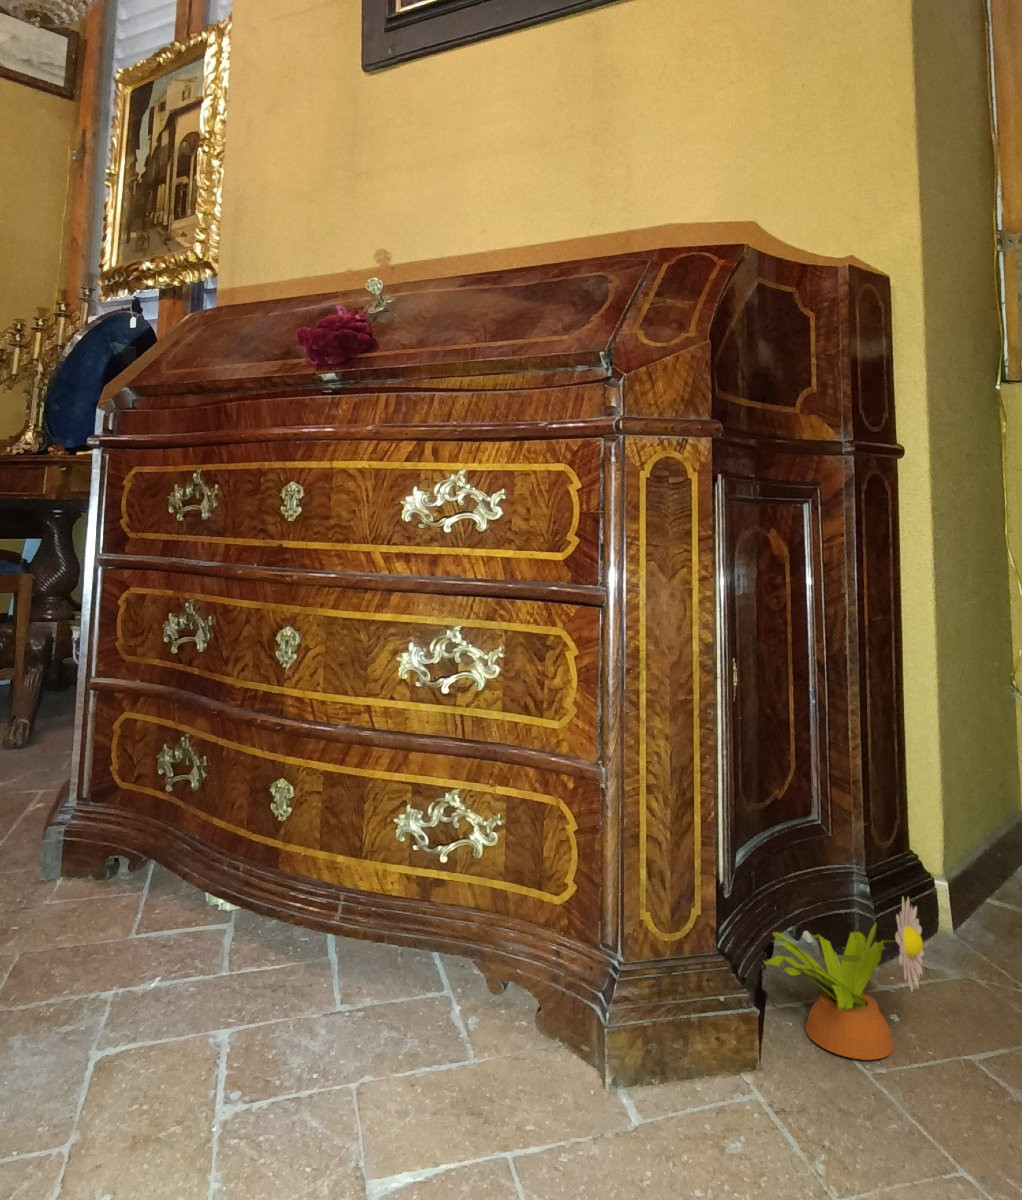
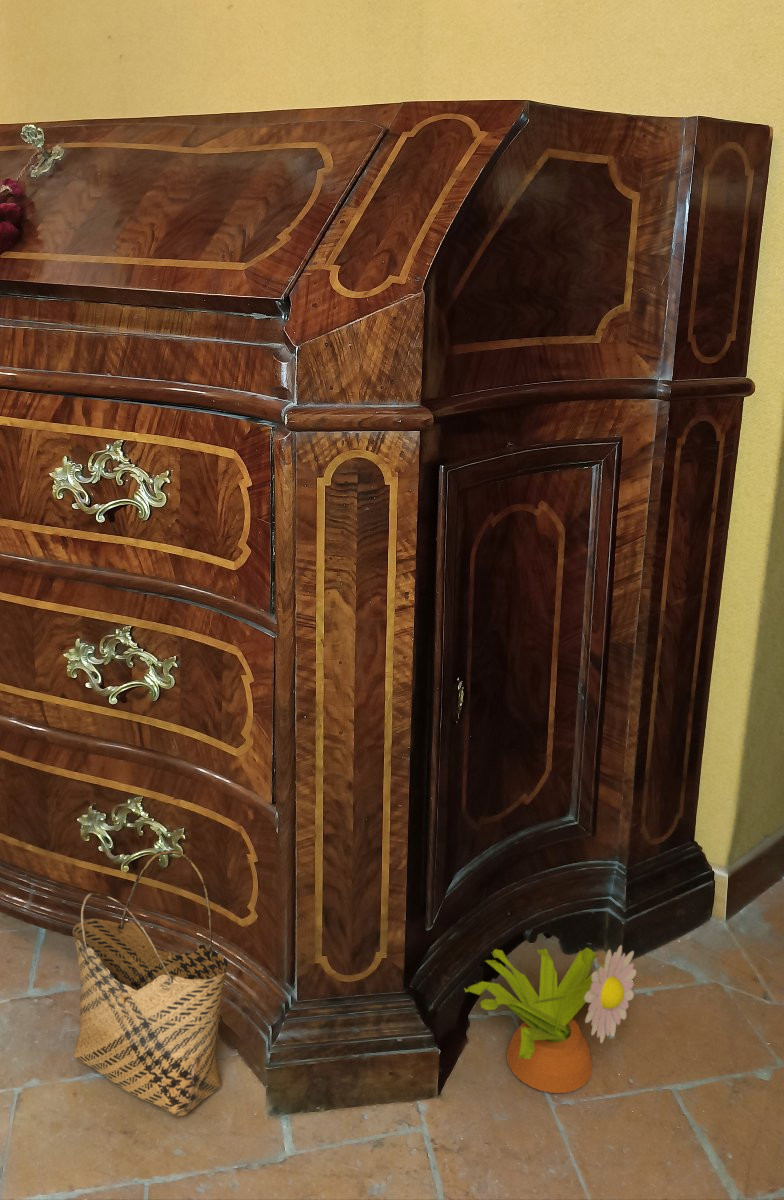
woven basket: none [400,828,560,1092] -> present [72,850,228,1116]

